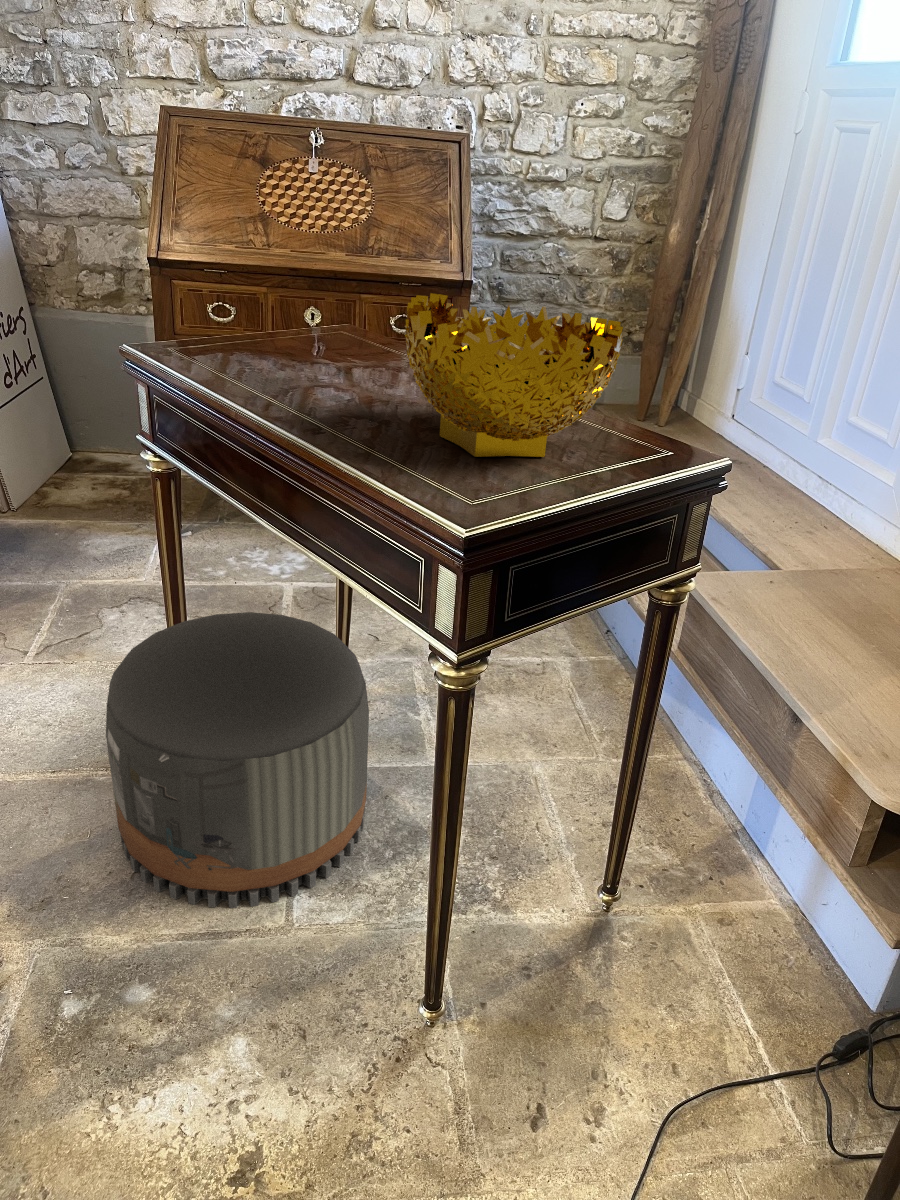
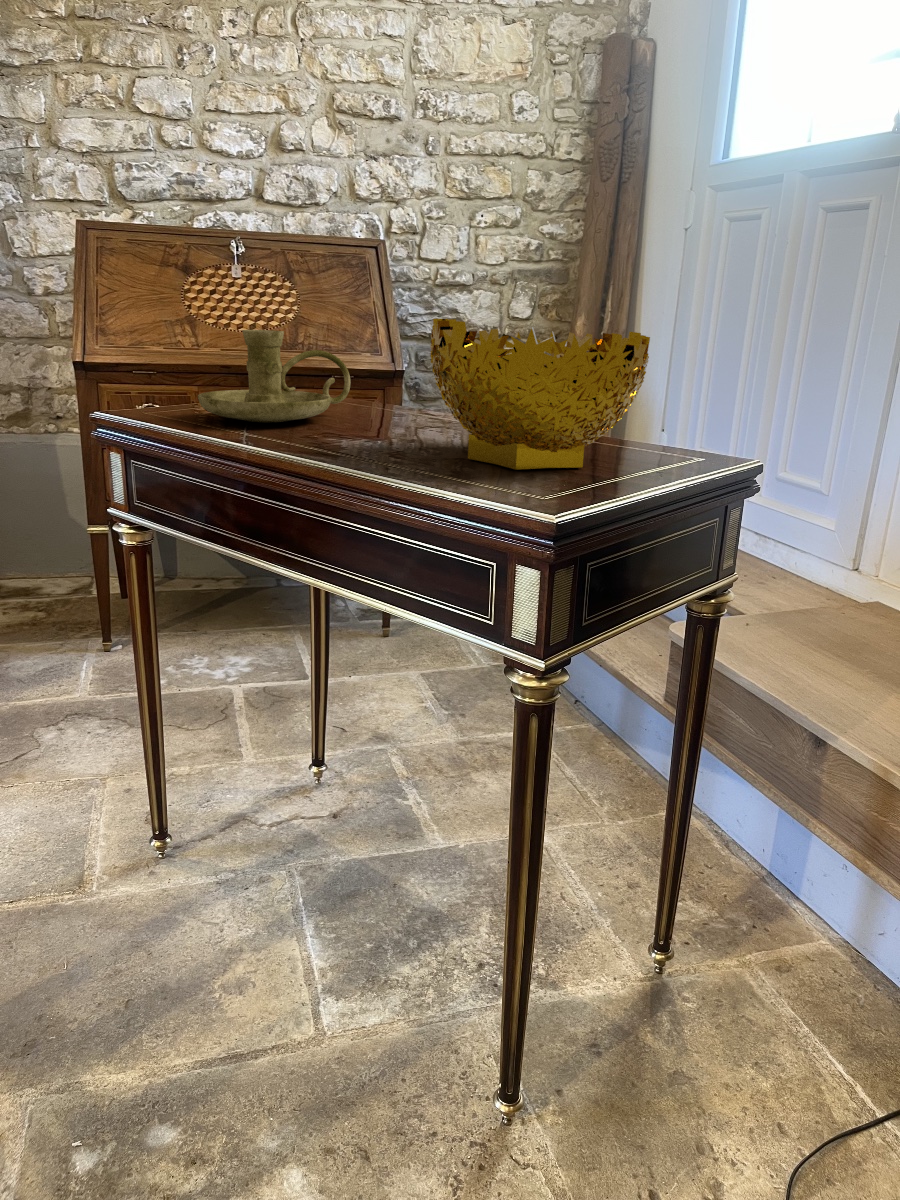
candle holder: none [215,274,367,368] -> present [198,330,350,422]
pouf: present [106,612,369,908] -> none [90,694,380,1028]

